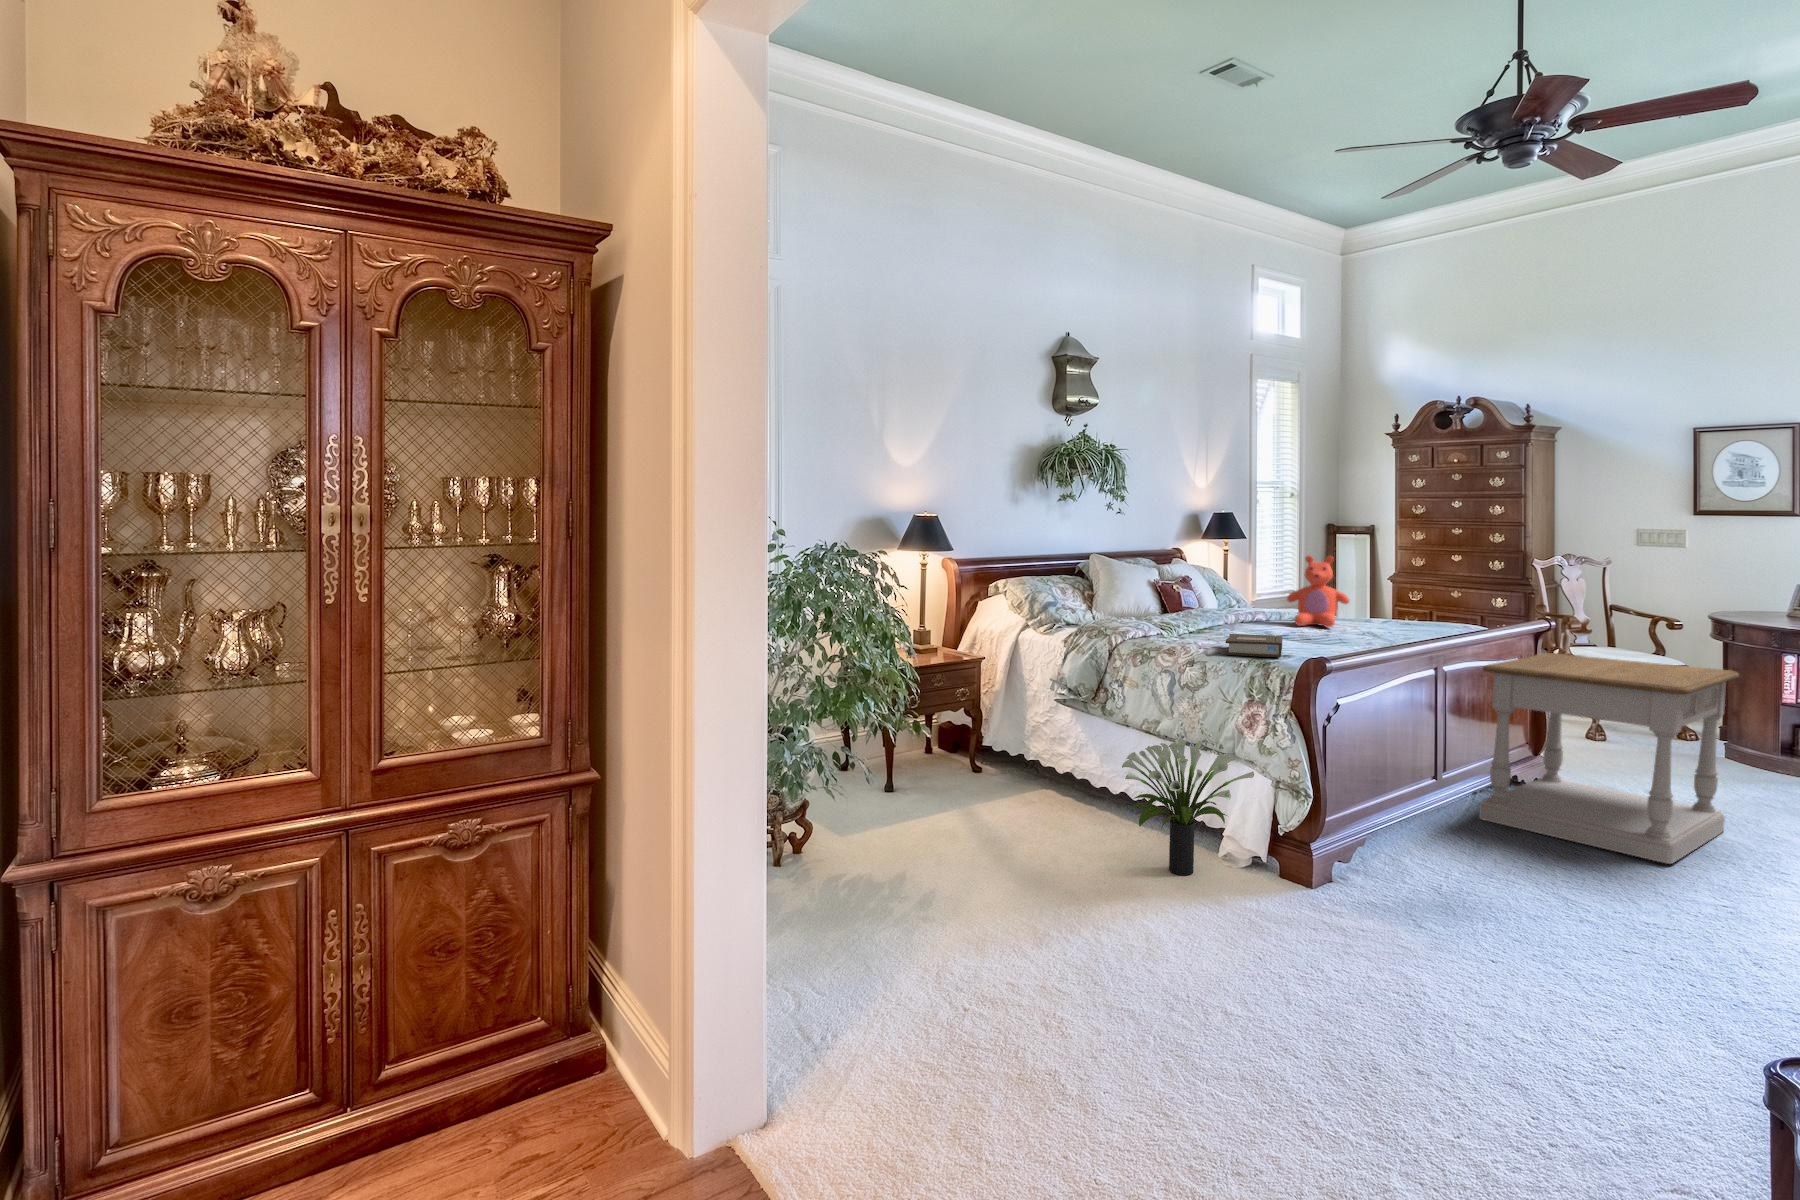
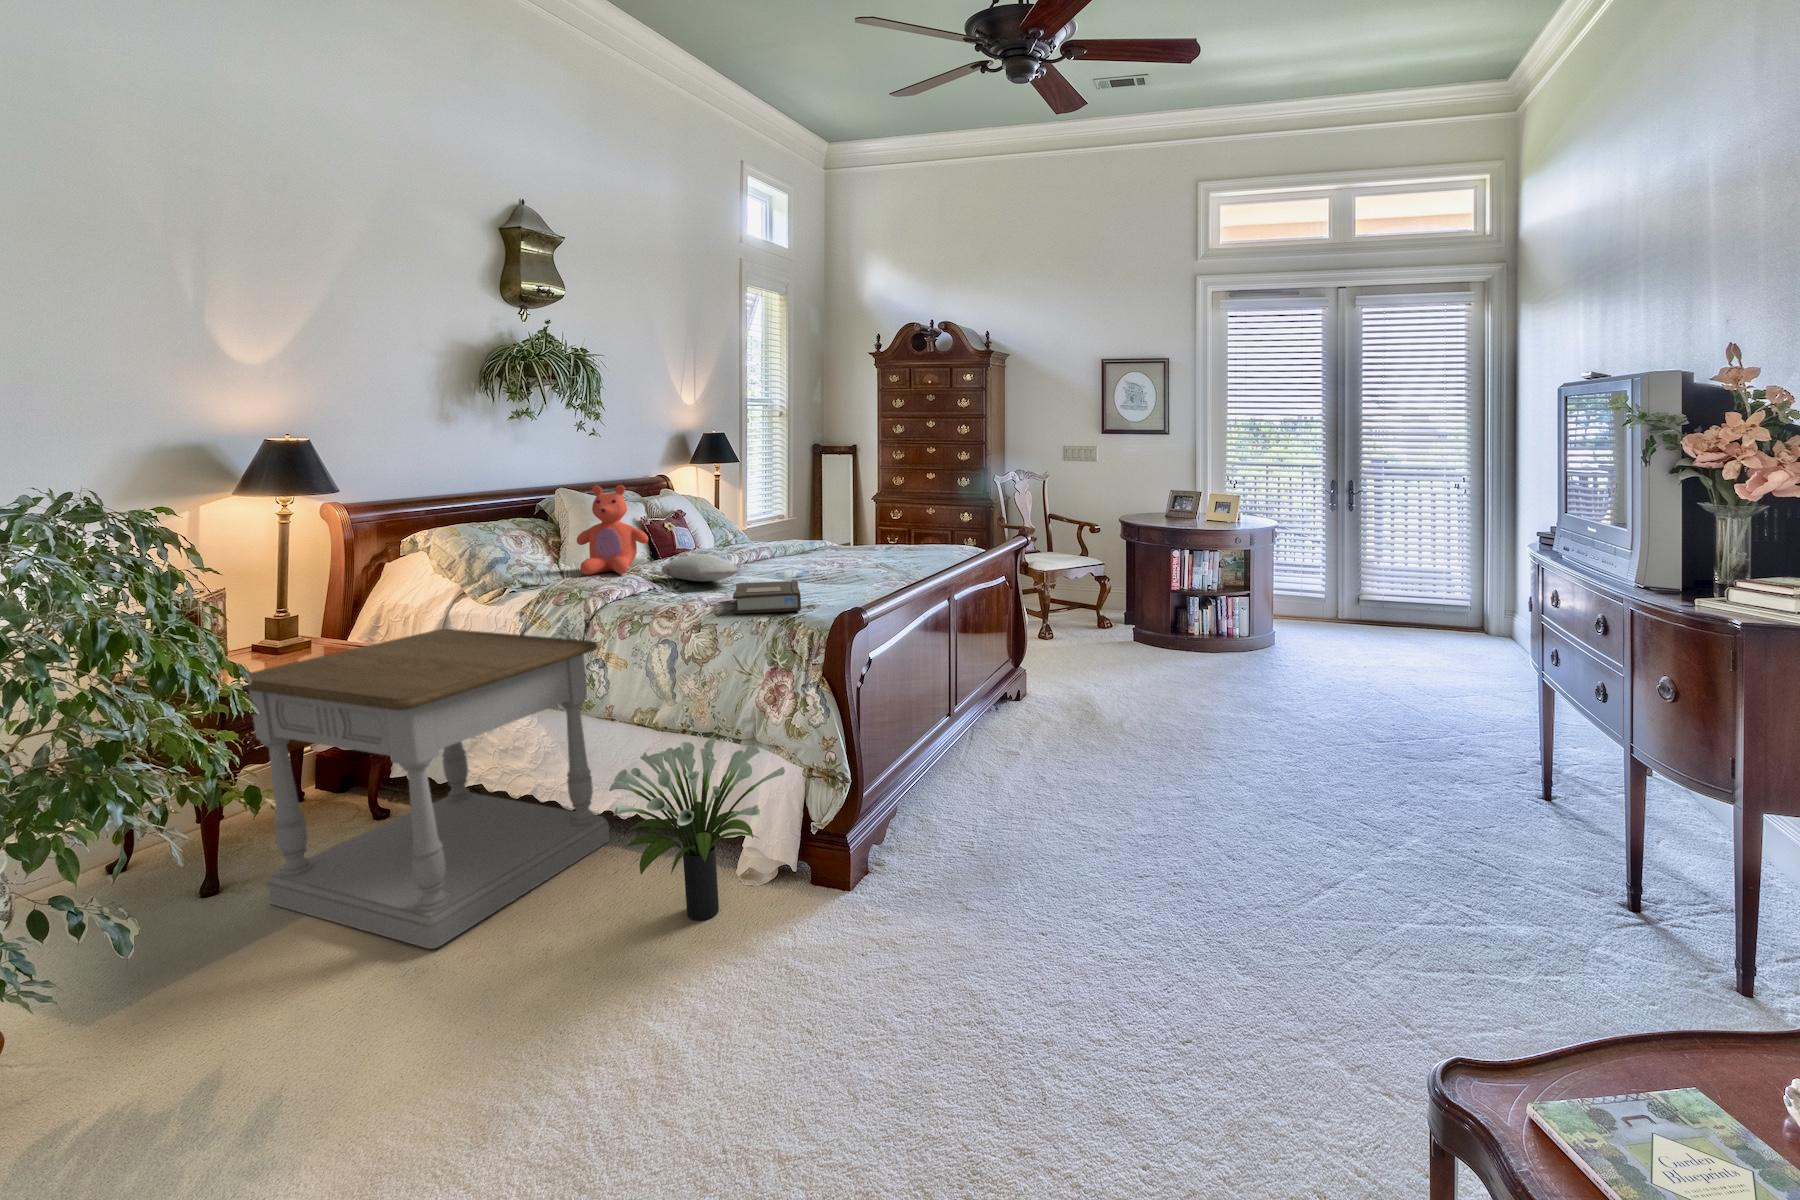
teddy bear: present [1287,556,1350,627] -> present [577,485,648,575]
pillow: none [1170,611,1233,633] -> present [662,554,738,582]
side table: present [1479,653,1739,864] -> present [241,629,610,949]

